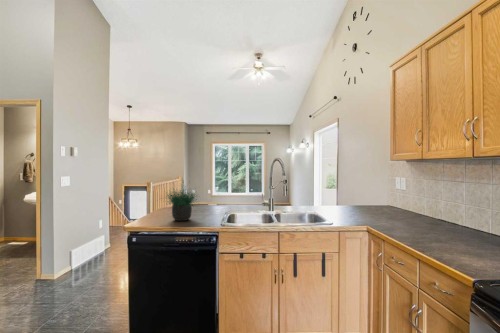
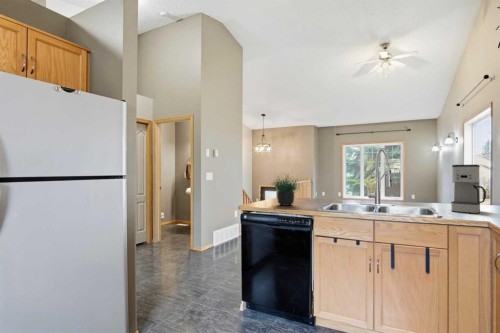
coffee maker: none [331,174,356,216] -> present [451,165,486,213]

